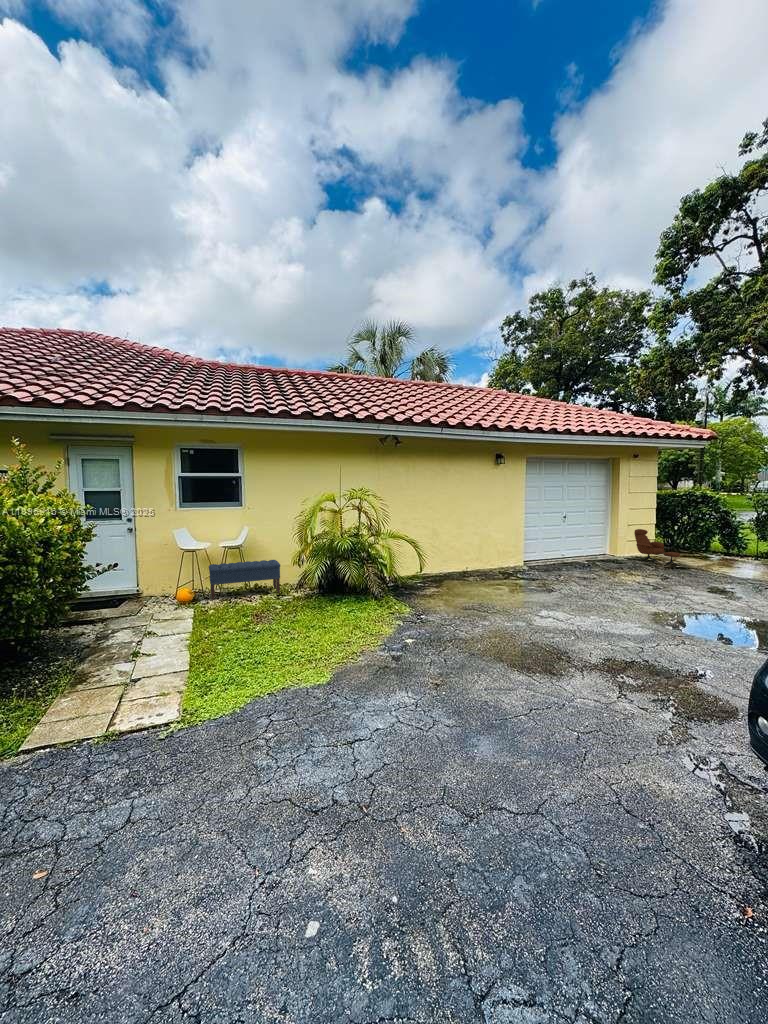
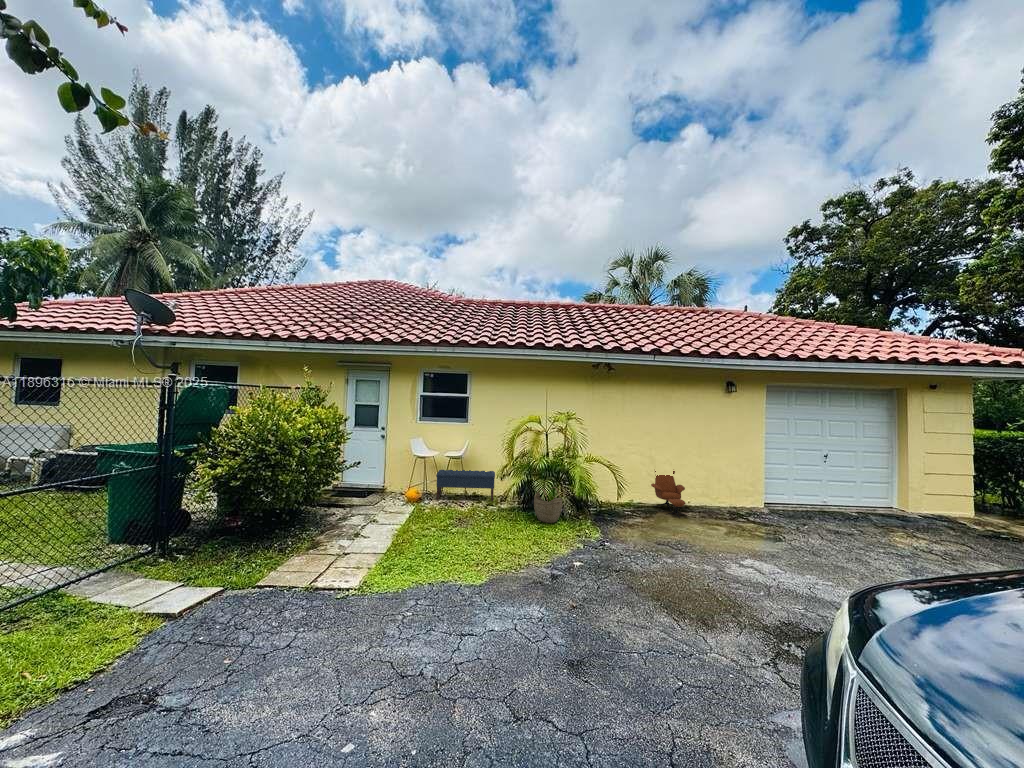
lounge chair: present [634,529,680,566] -> present [651,471,686,518]
woven basket: none [336,568,367,607] -> present [534,487,562,523]

